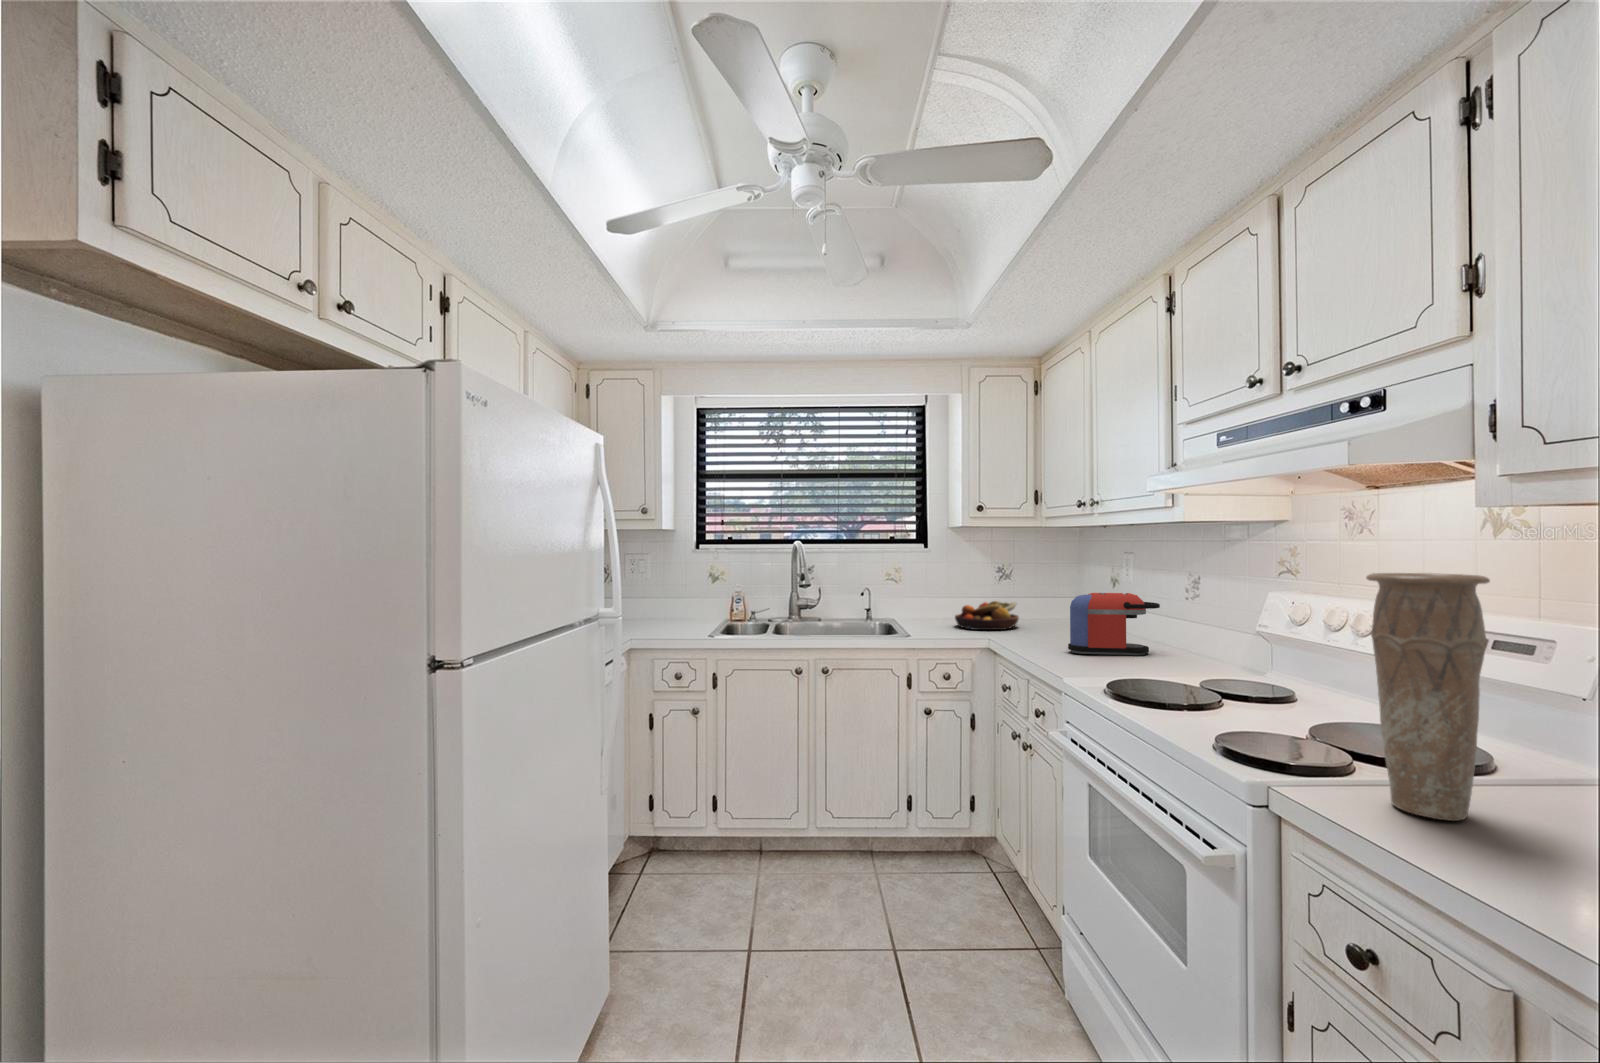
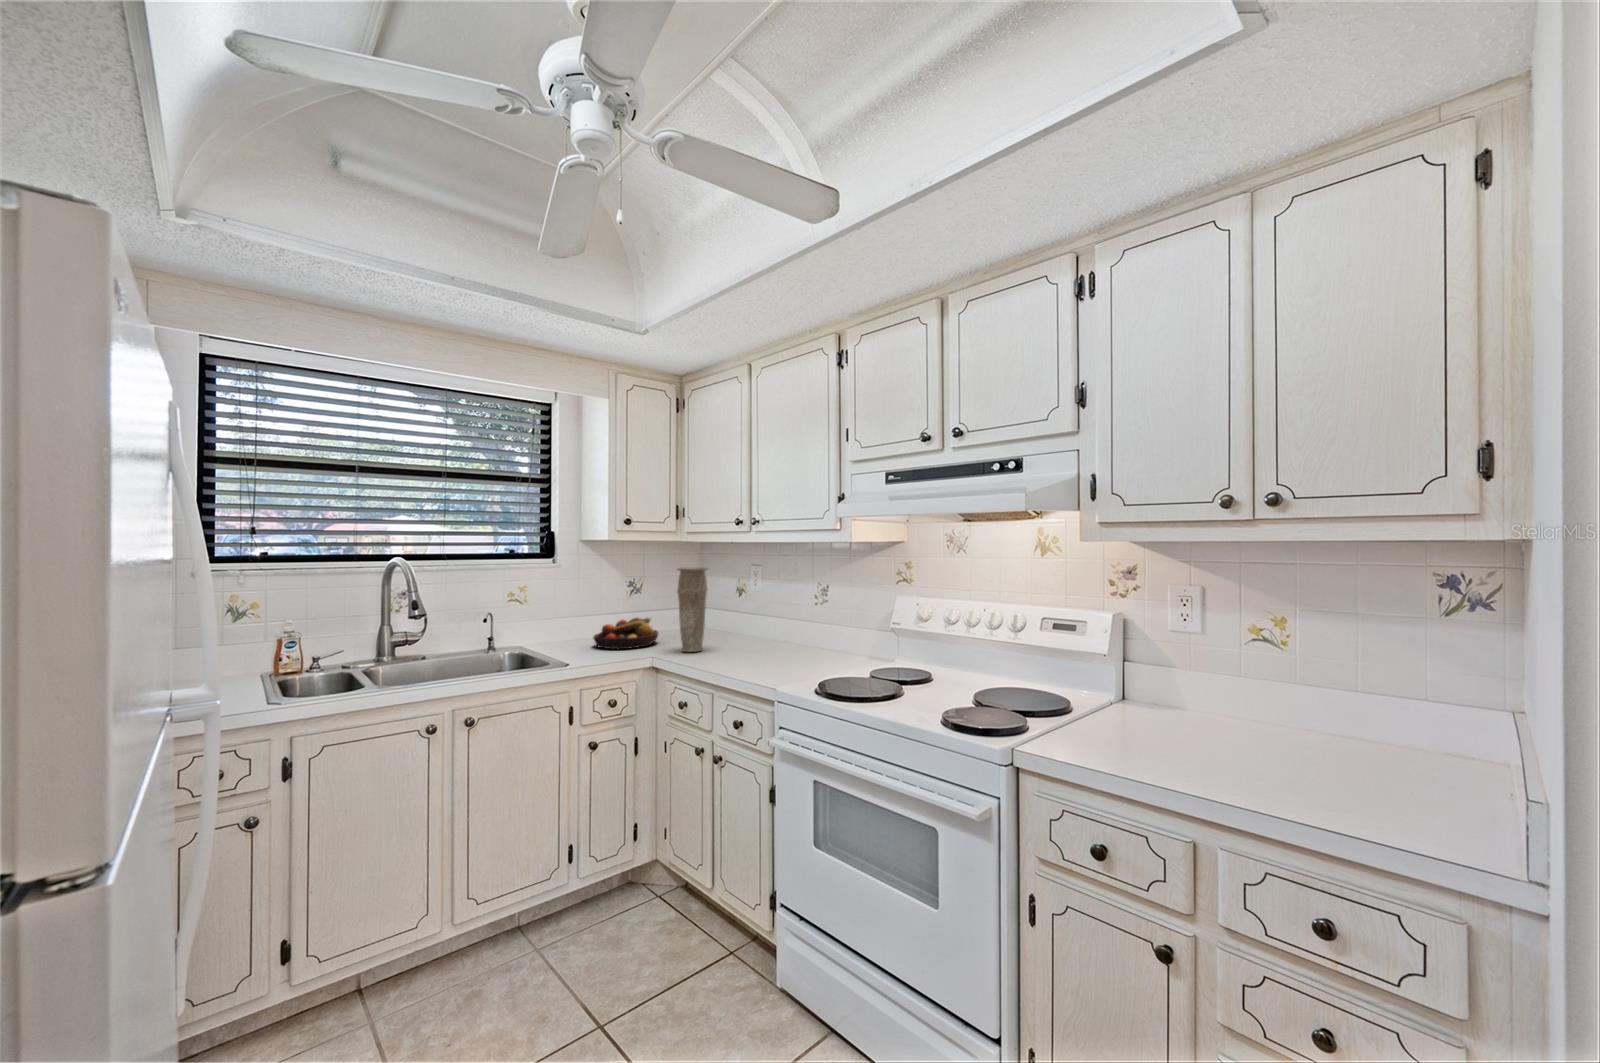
vase: present [1366,573,1490,821] -> present [677,567,708,652]
coffee maker: present [1068,593,1160,655] -> none [738,603,806,661]

